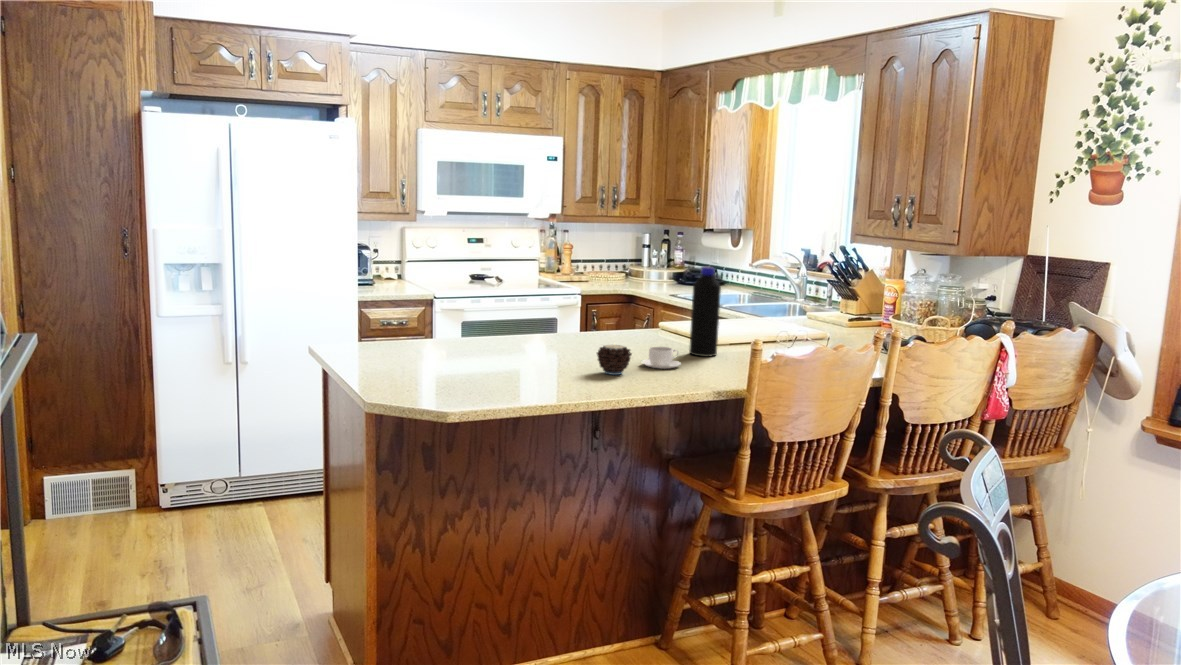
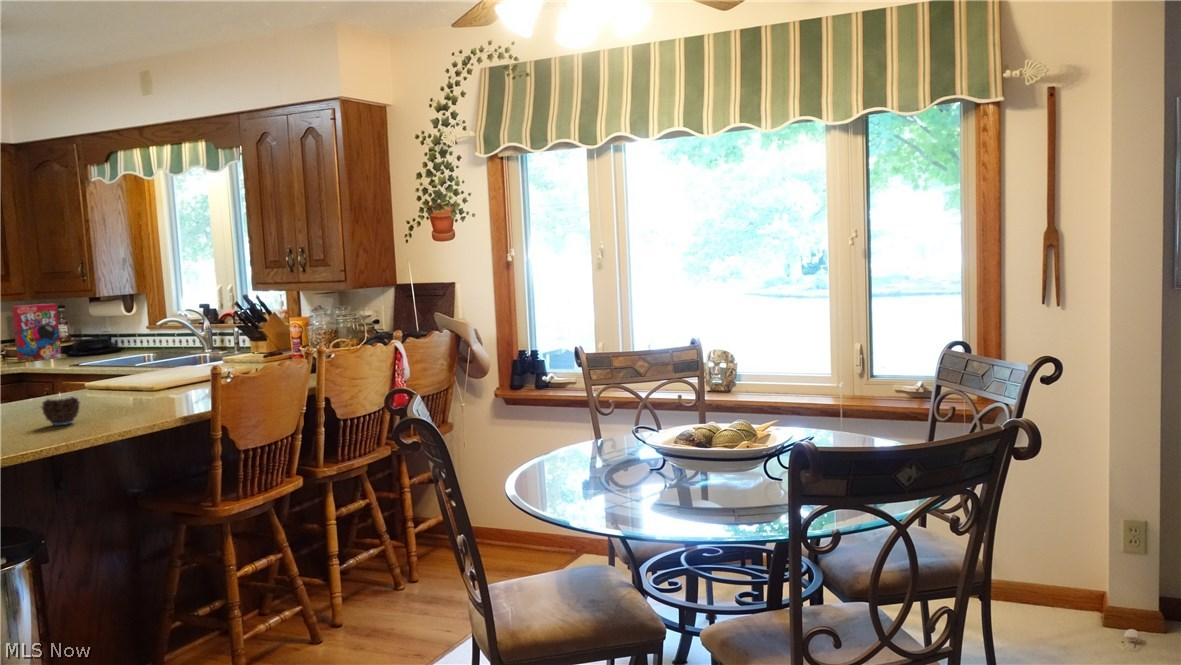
cereal box: none [634,229,673,284] -> present [12,304,61,362]
bottle: present [689,267,721,357] -> none [124,316,159,399]
coffee cup: present [641,347,681,369] -> none [87,393,130,414]

